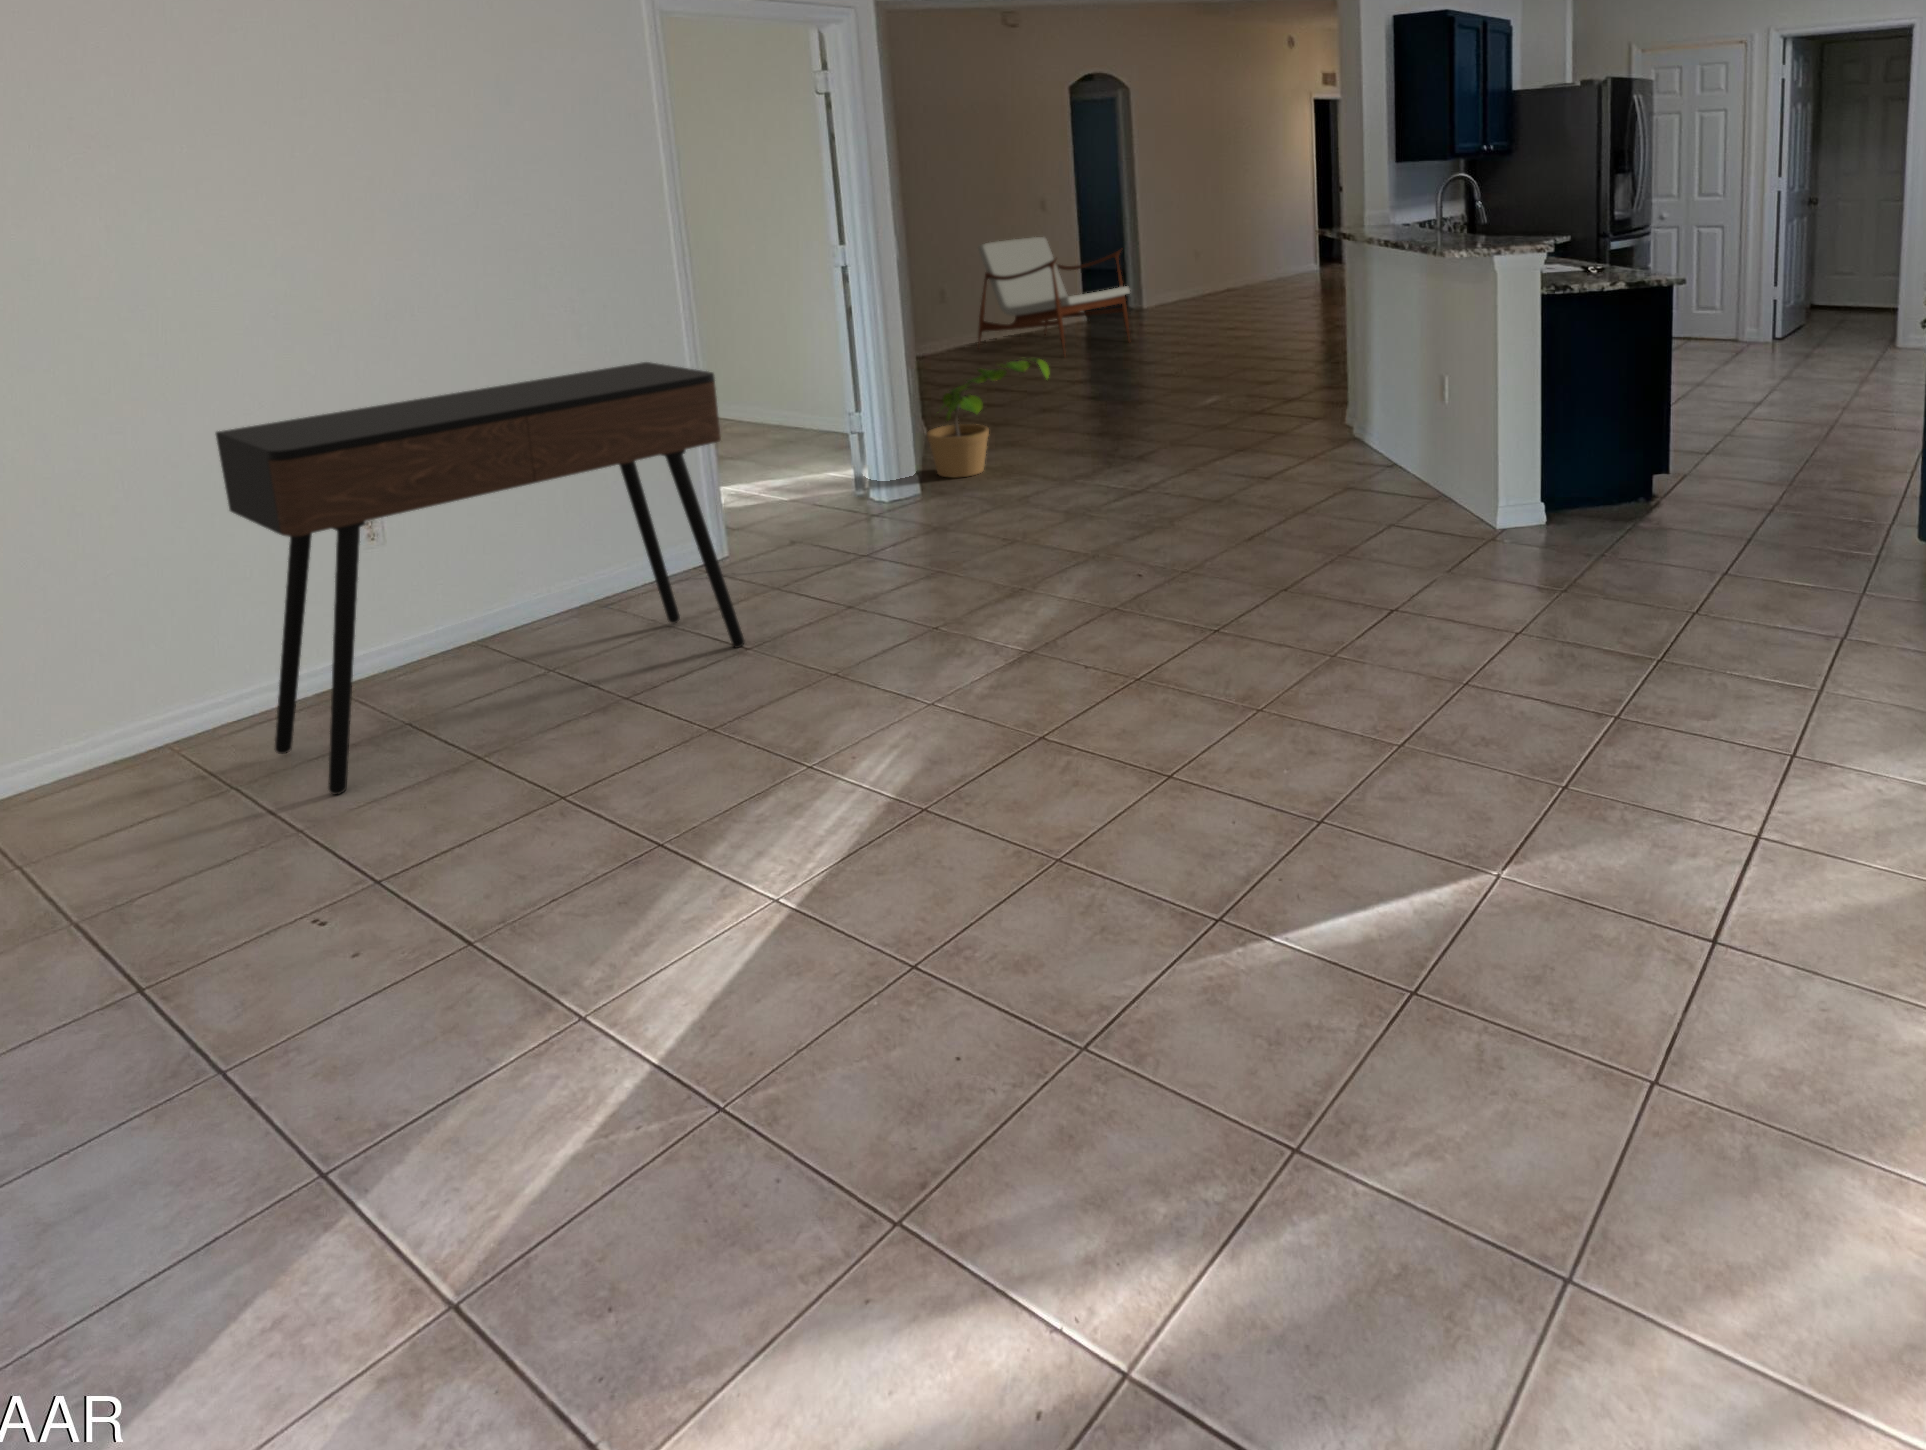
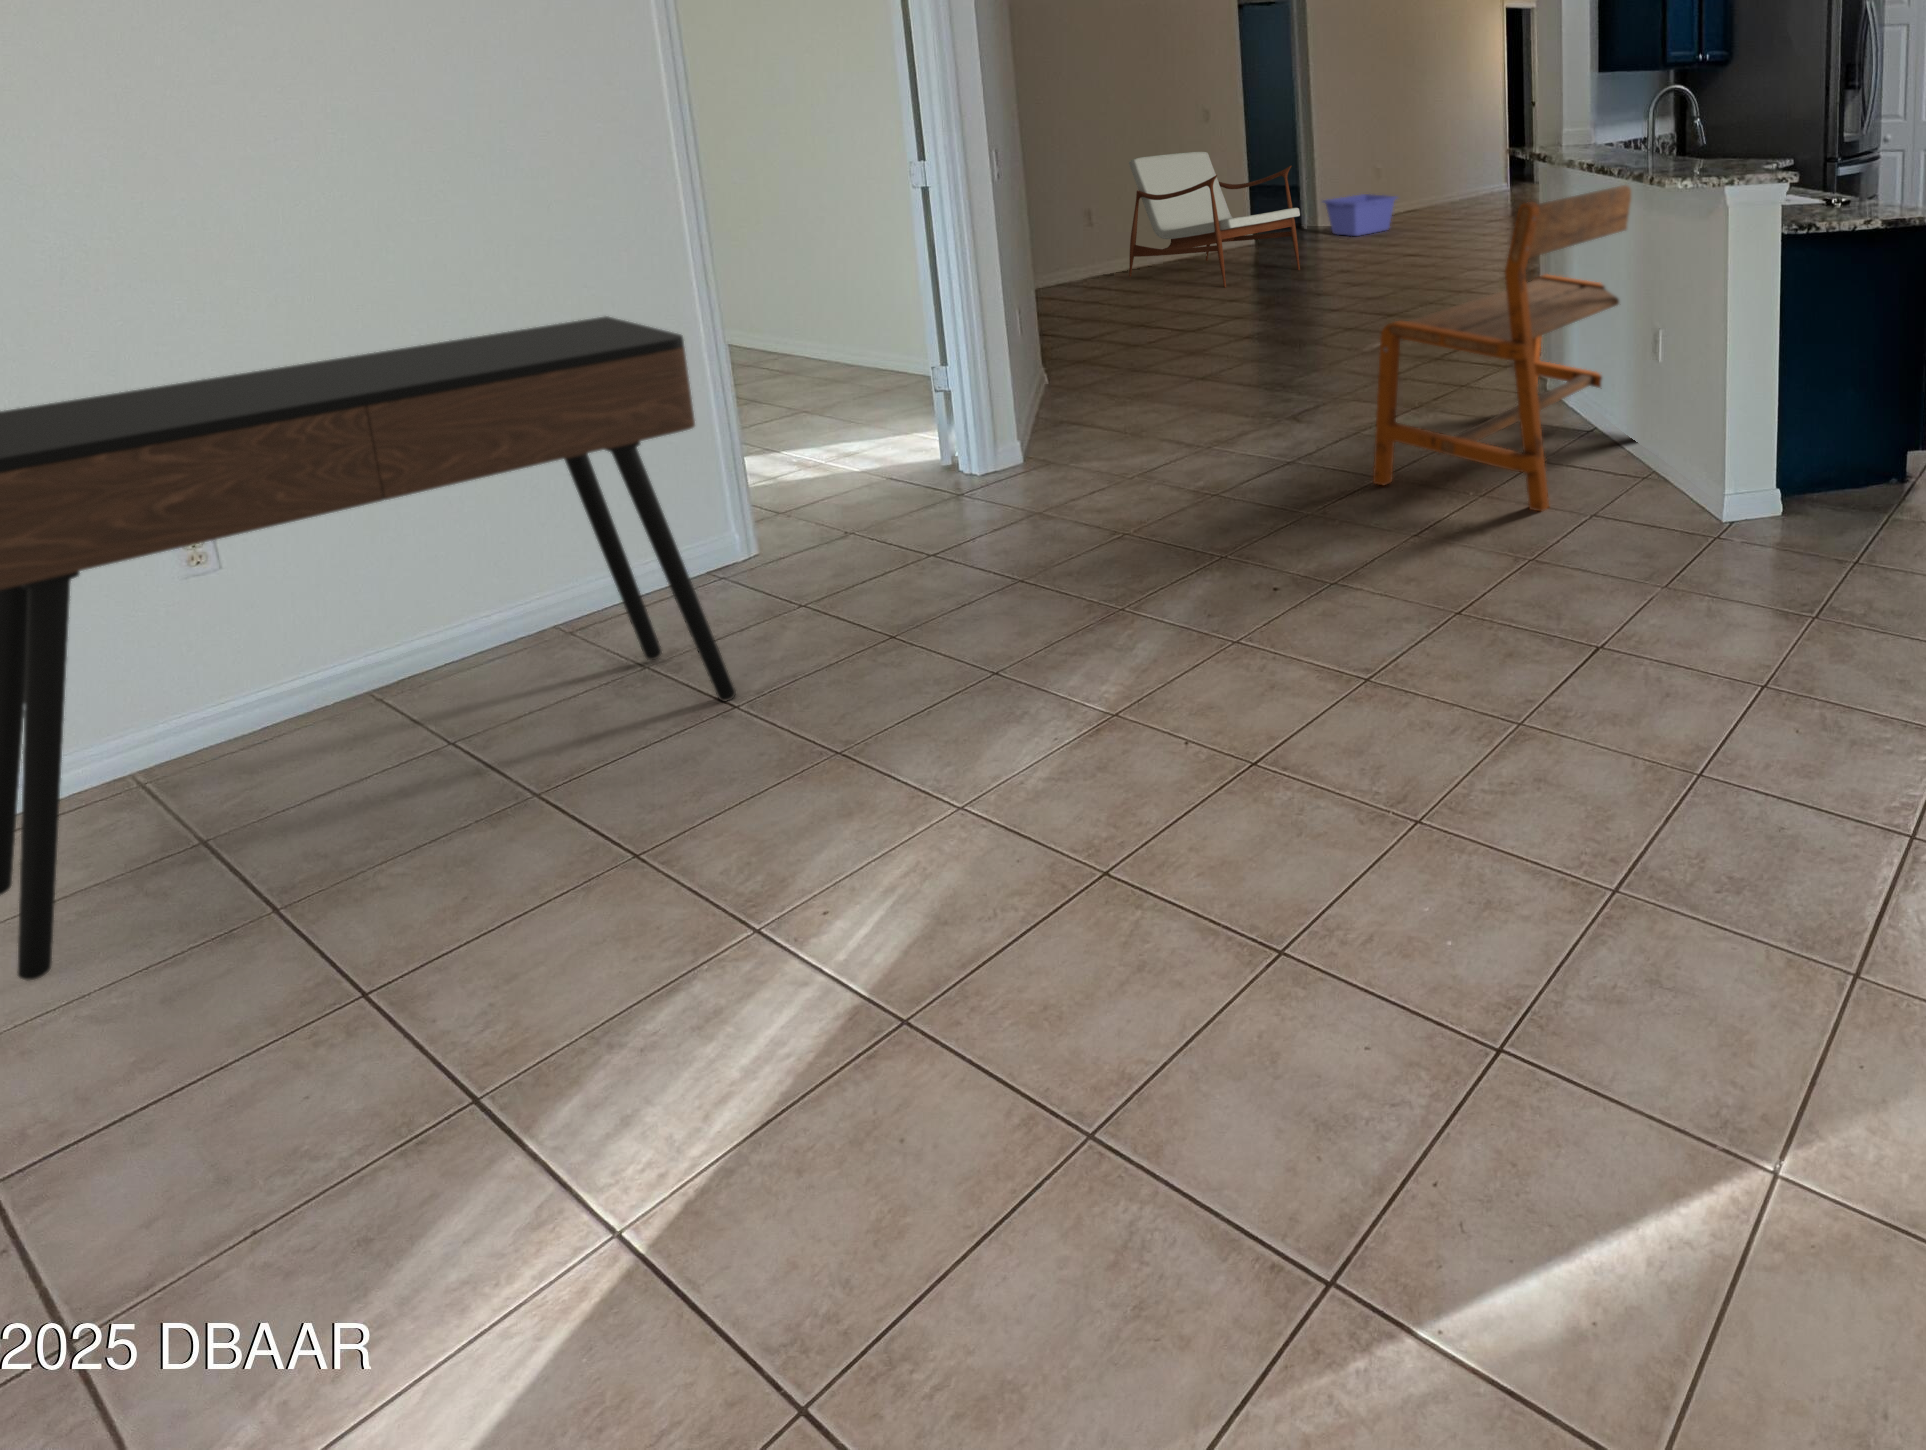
bench: none [1210,250,1452,524] -> present [1373,185,1631,511]
storage bin: none [1146,274,1217,313] -> present [1323,194,1397,236]
potted plant: present [927,358,1049,478] -> none [1036,298,1185,441]

